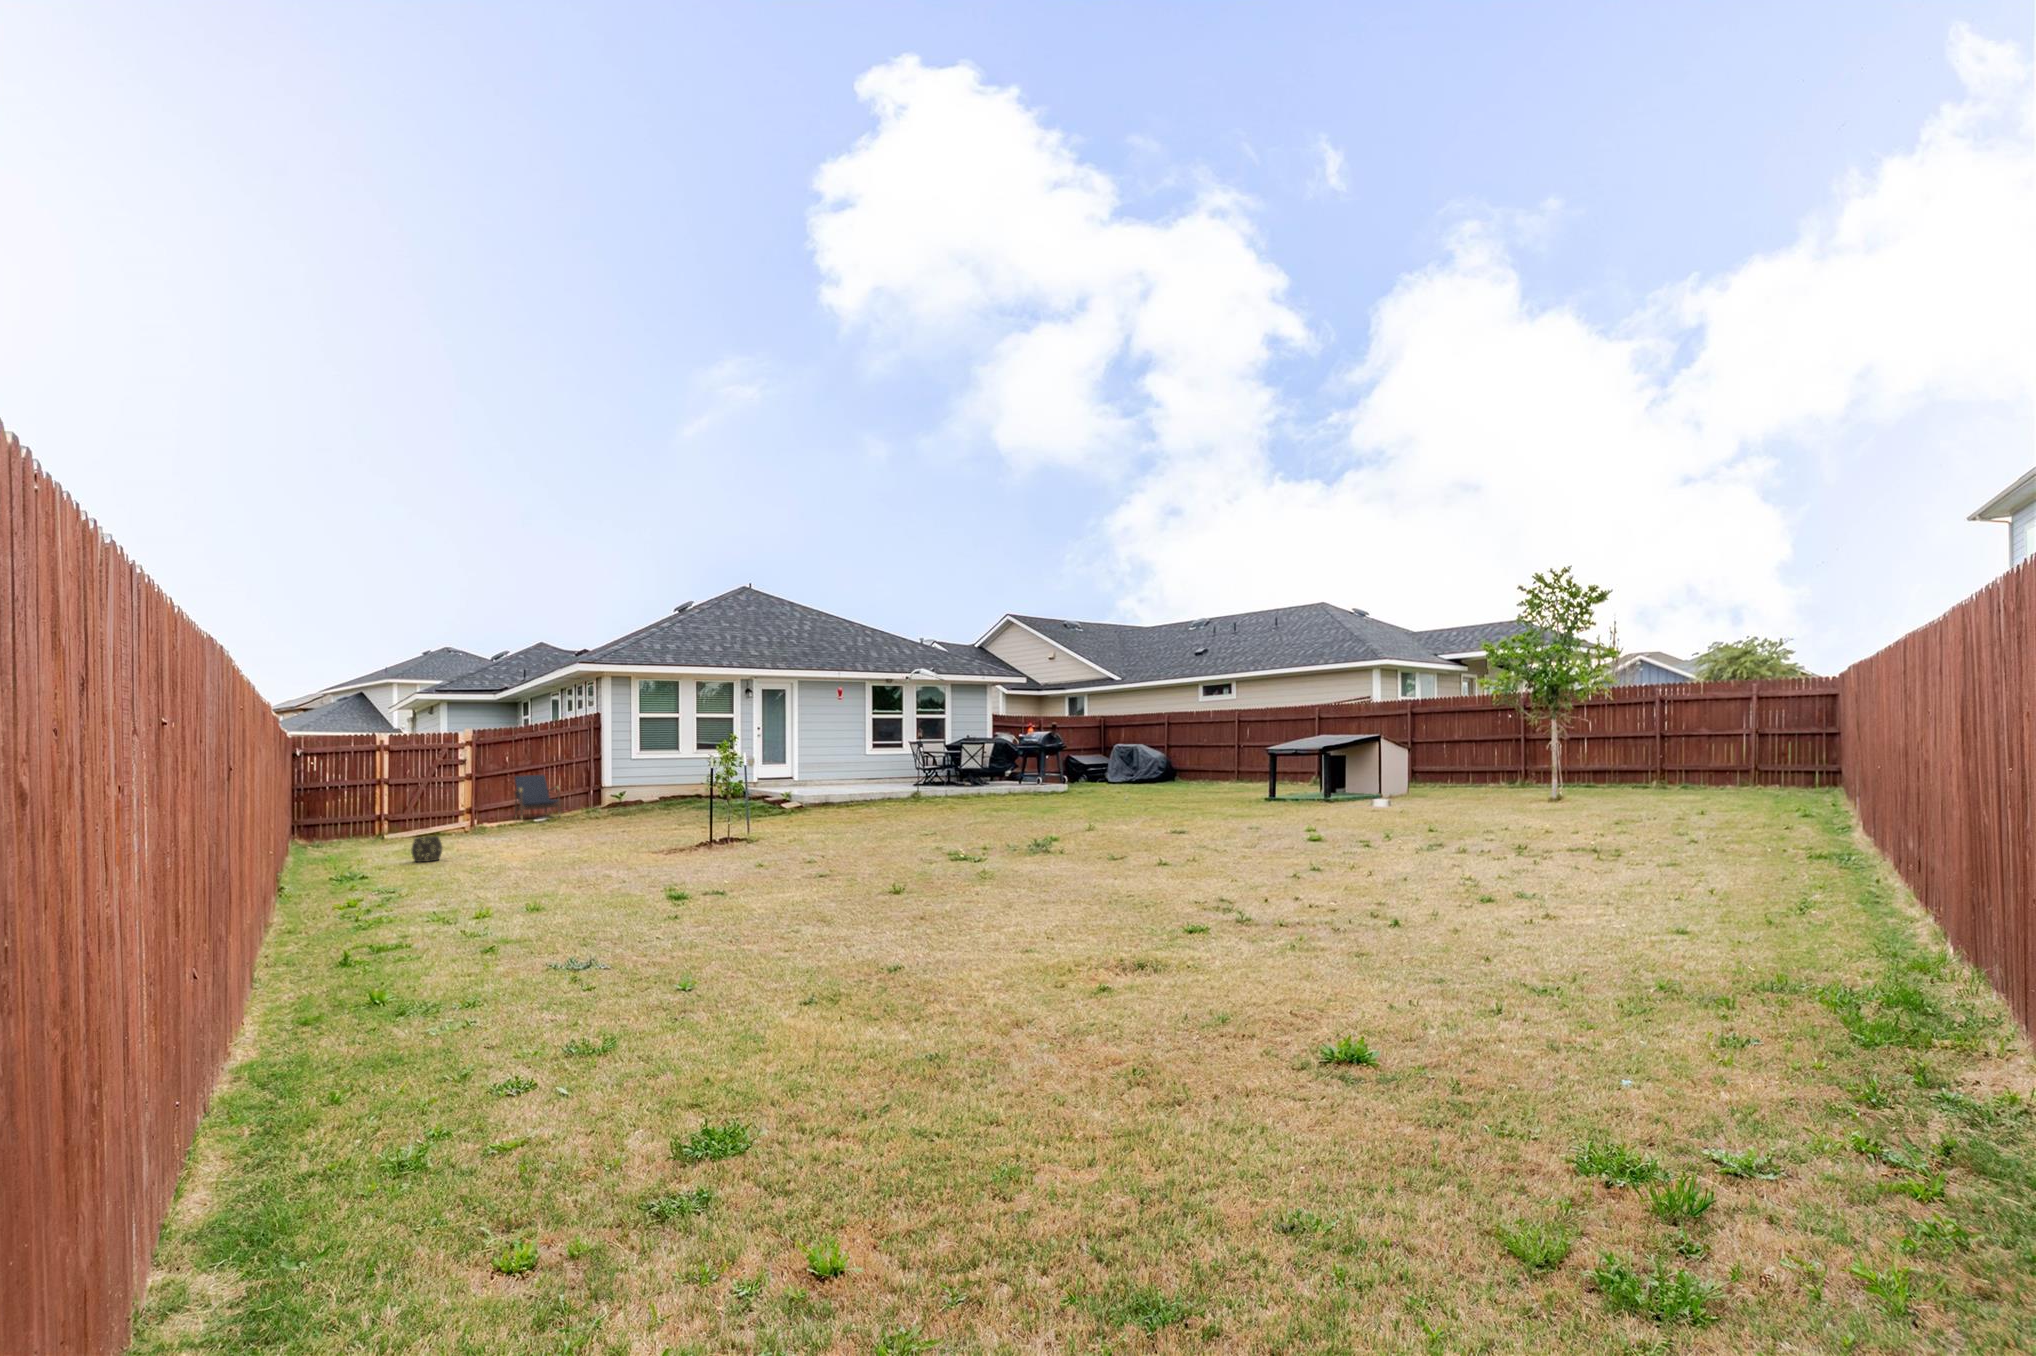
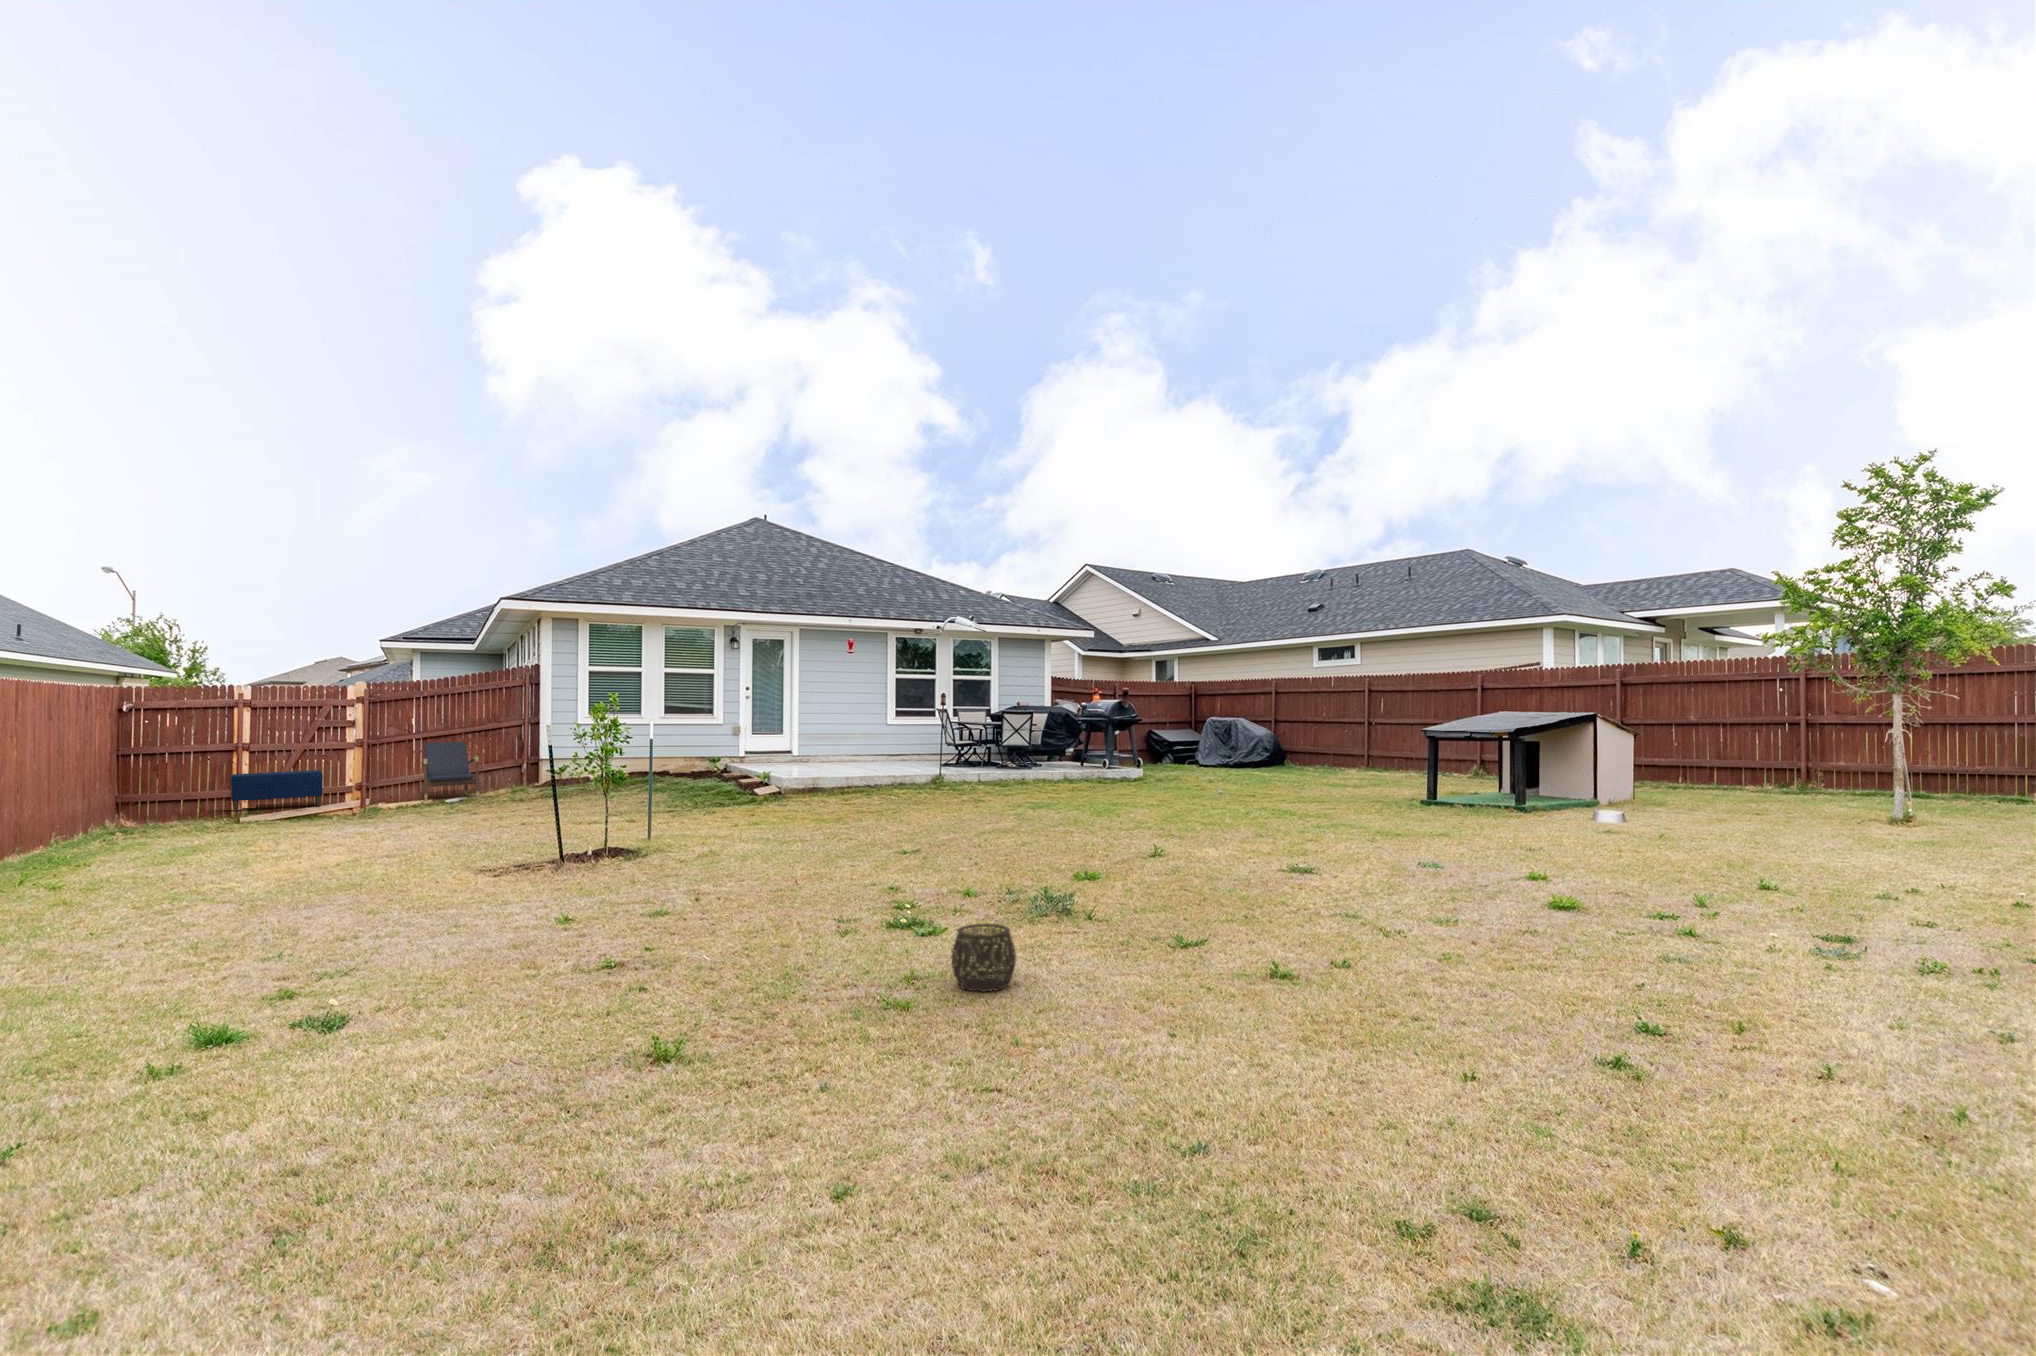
bench: none [377,798,448,831] -> present [231,770,323,812]
woven basket: present [411,836,442,862] -> present [952,924,1016,992]

